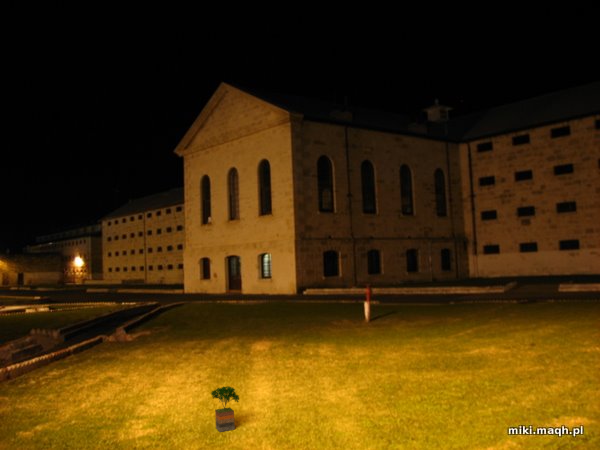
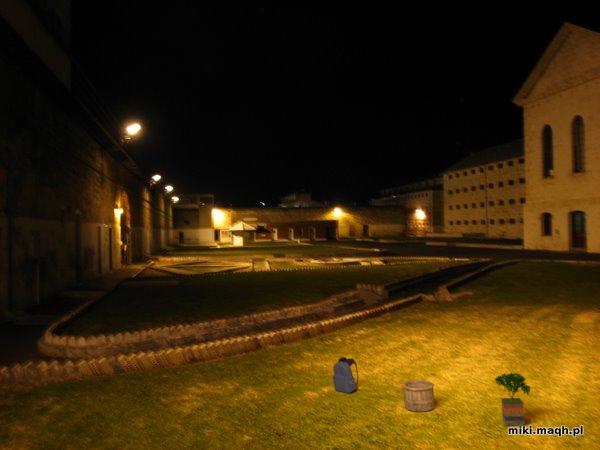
backpack: none [44,395,72,431] -> present [333,357,358,393]
wooden bucket: none [124,406,154,435] -> present [402,380,434,412]

